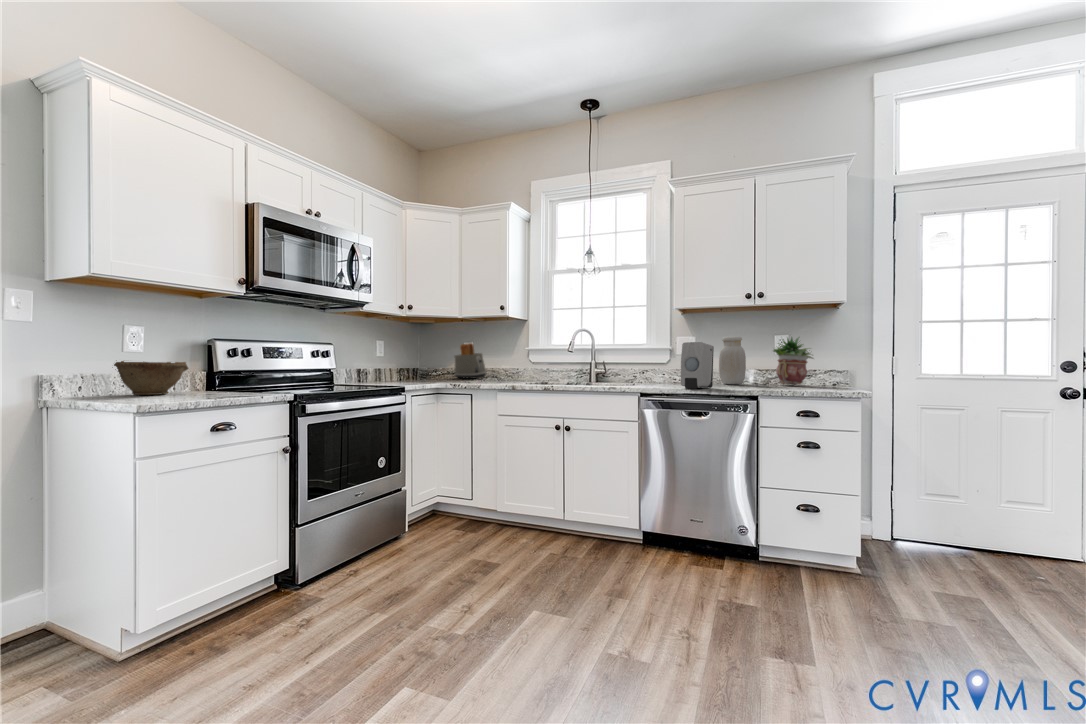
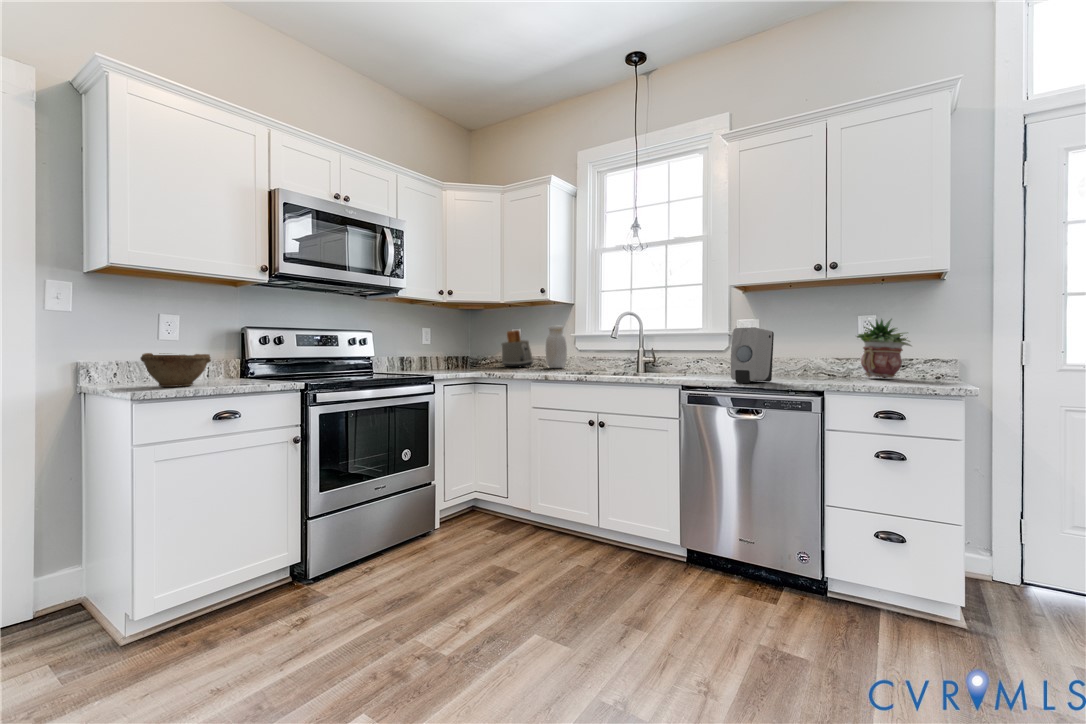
jar: present [719,336,746,385] -> present [546,325,567,368]

